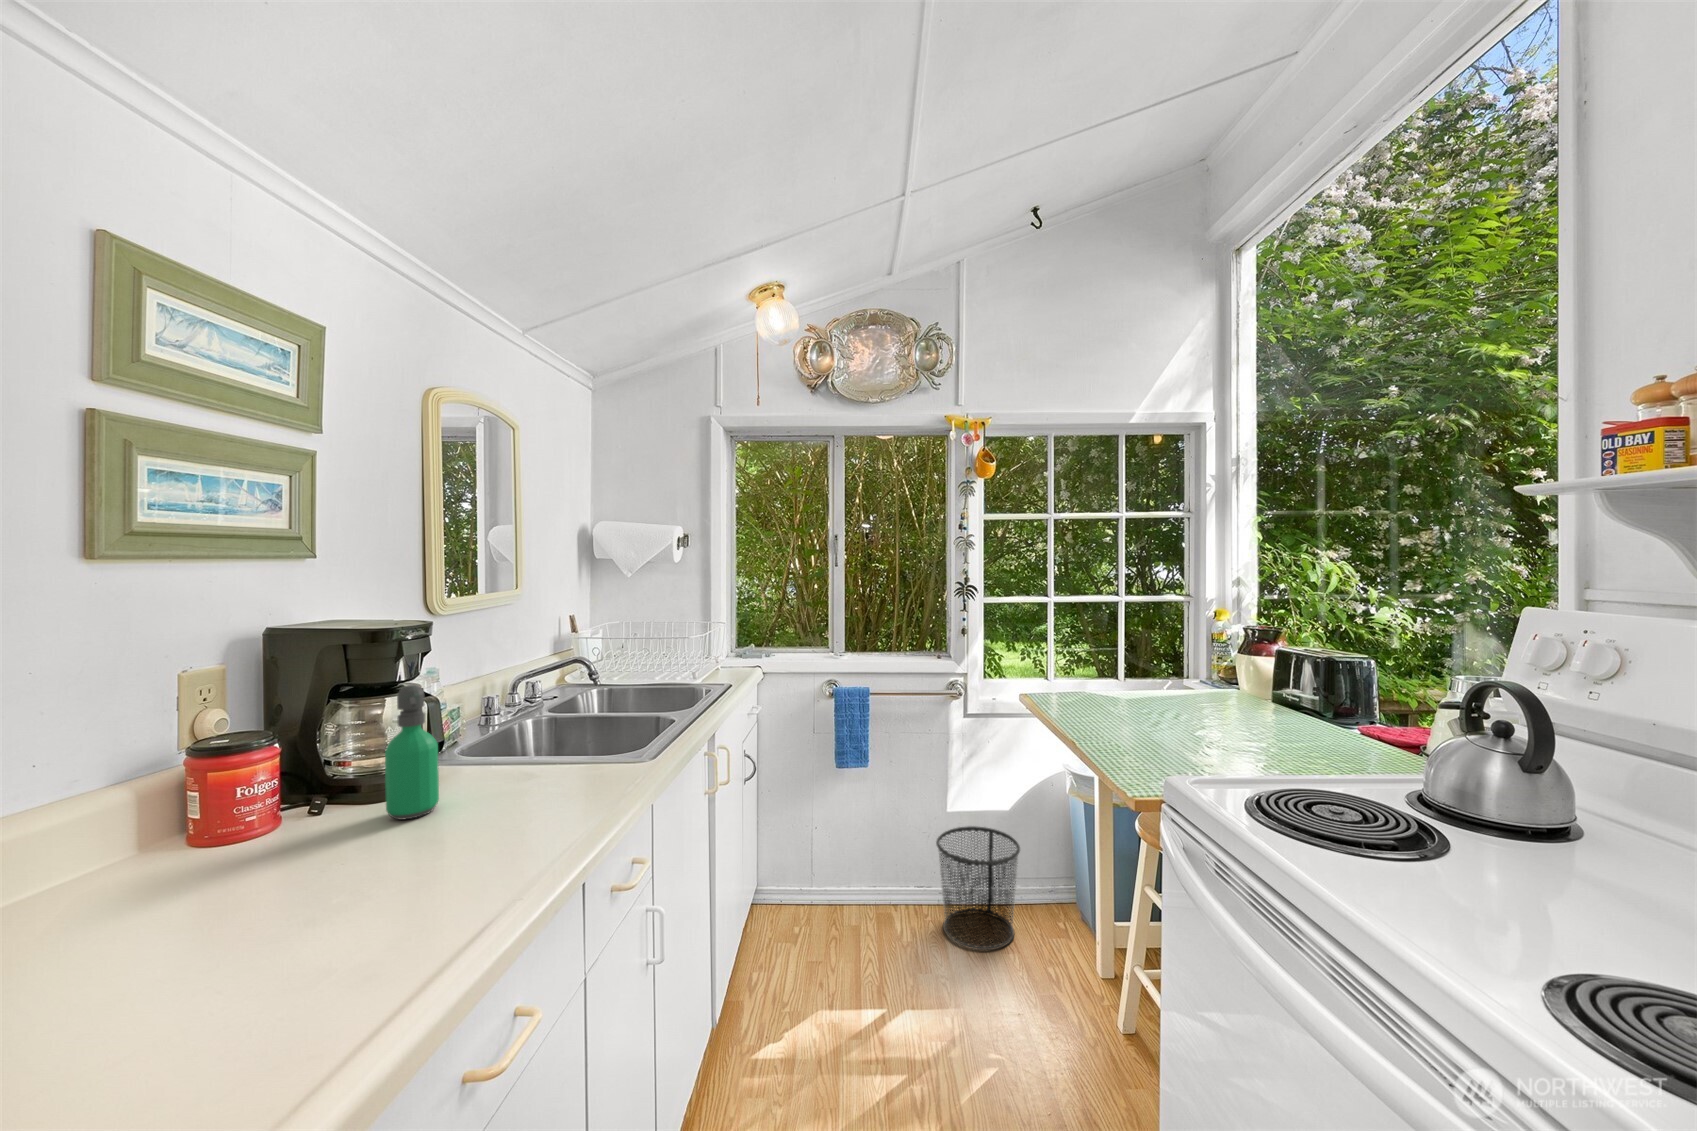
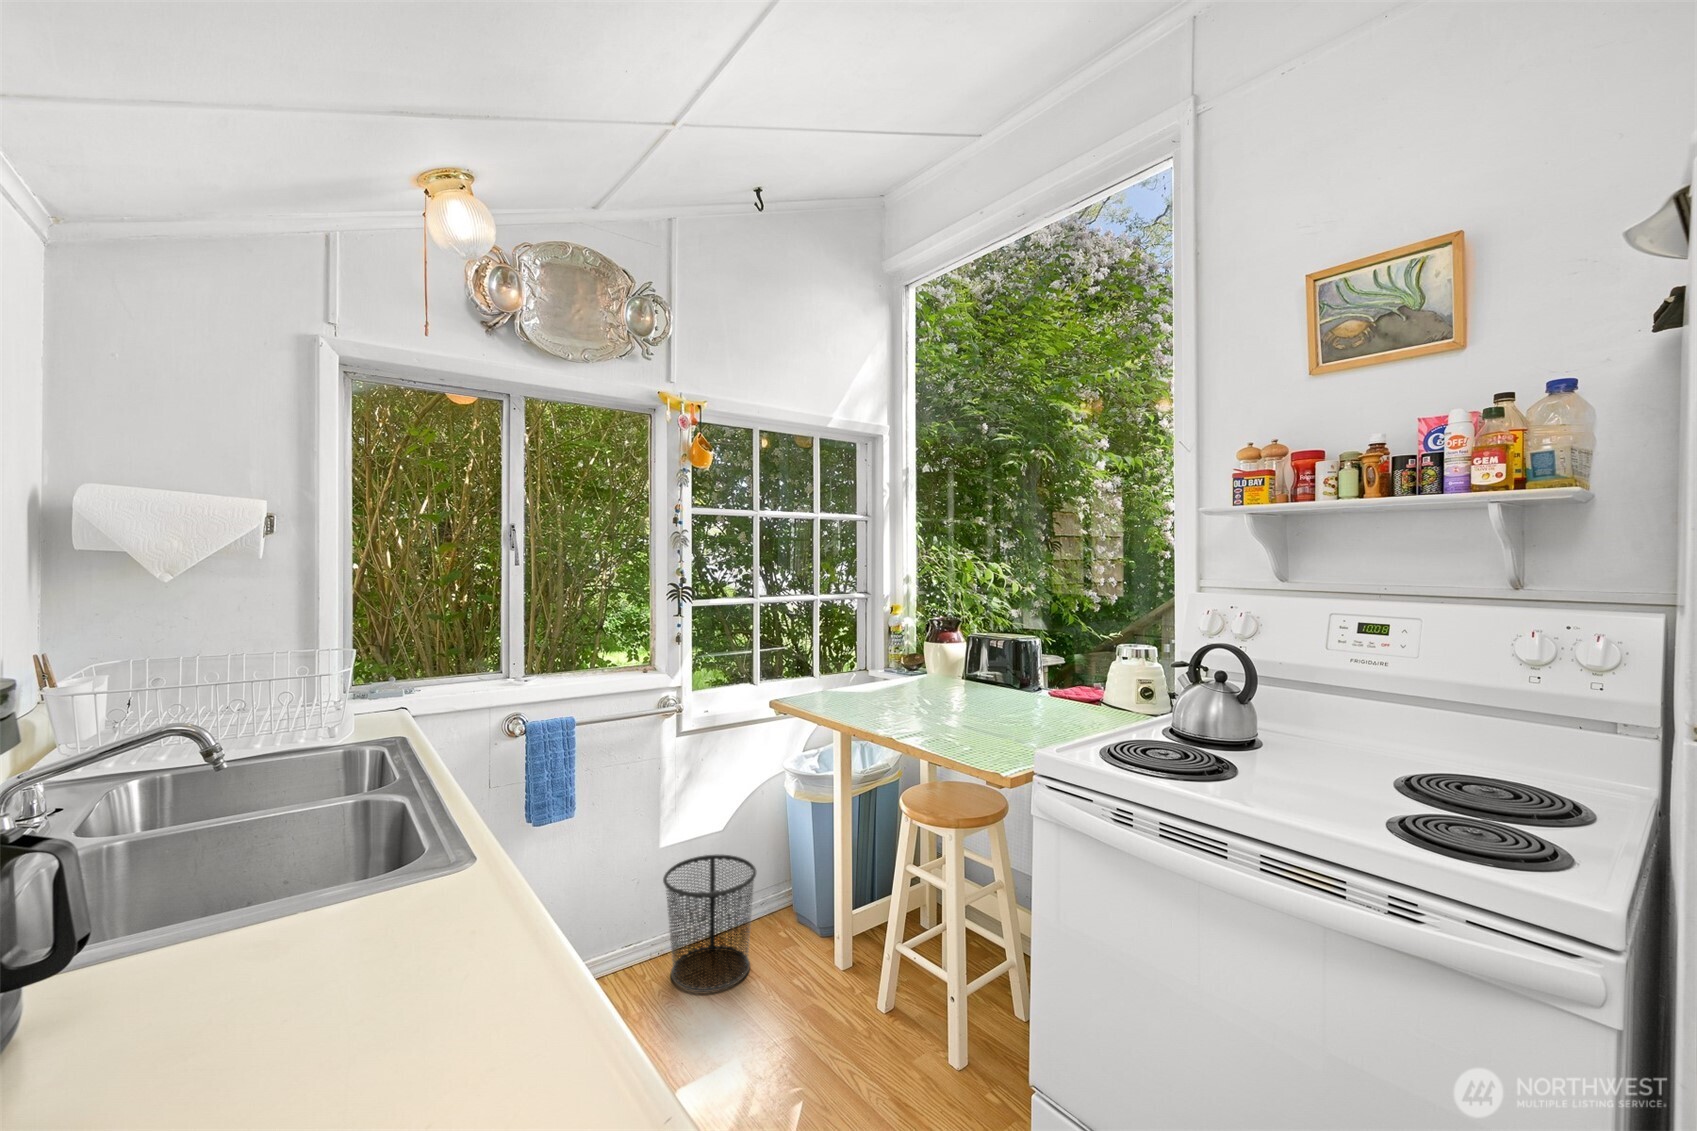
soap dispenser: present [385,685,439,820] -> none [115,787,233,1058]

